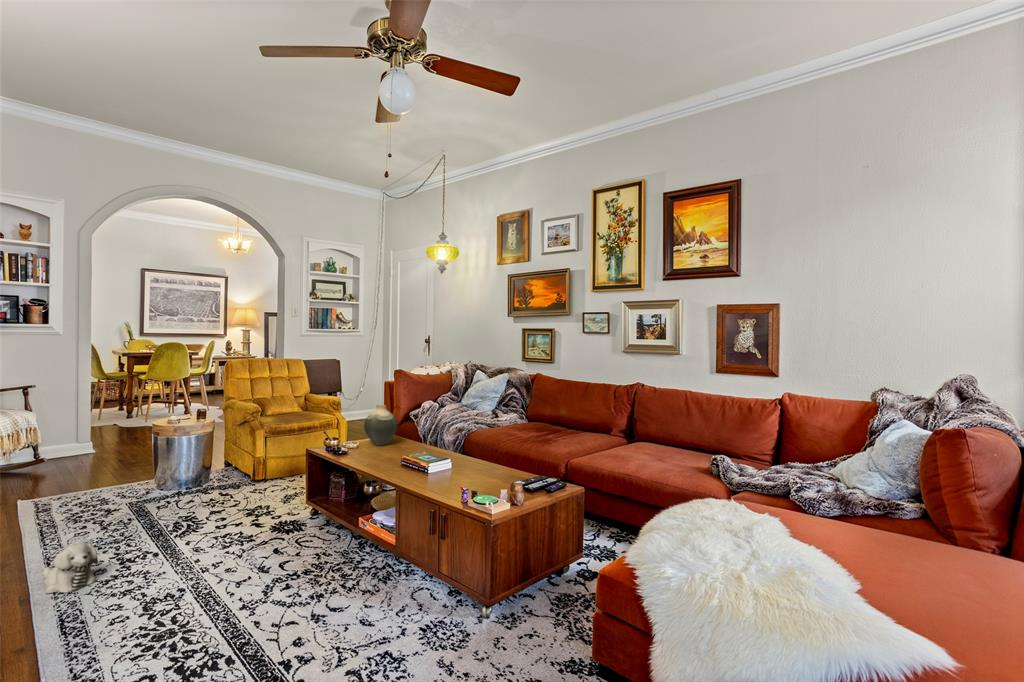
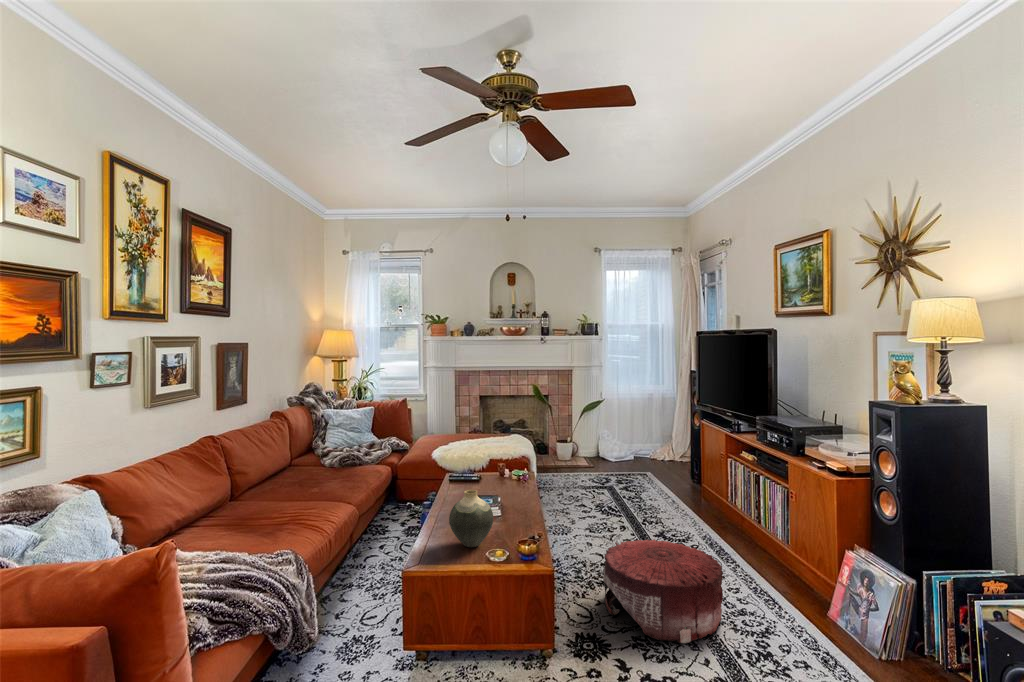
pouf: none [155,490,293,593] -> present [604,539,723,643]
plush toy: present [43,542,98,593] -> none [778,596,841,659]

